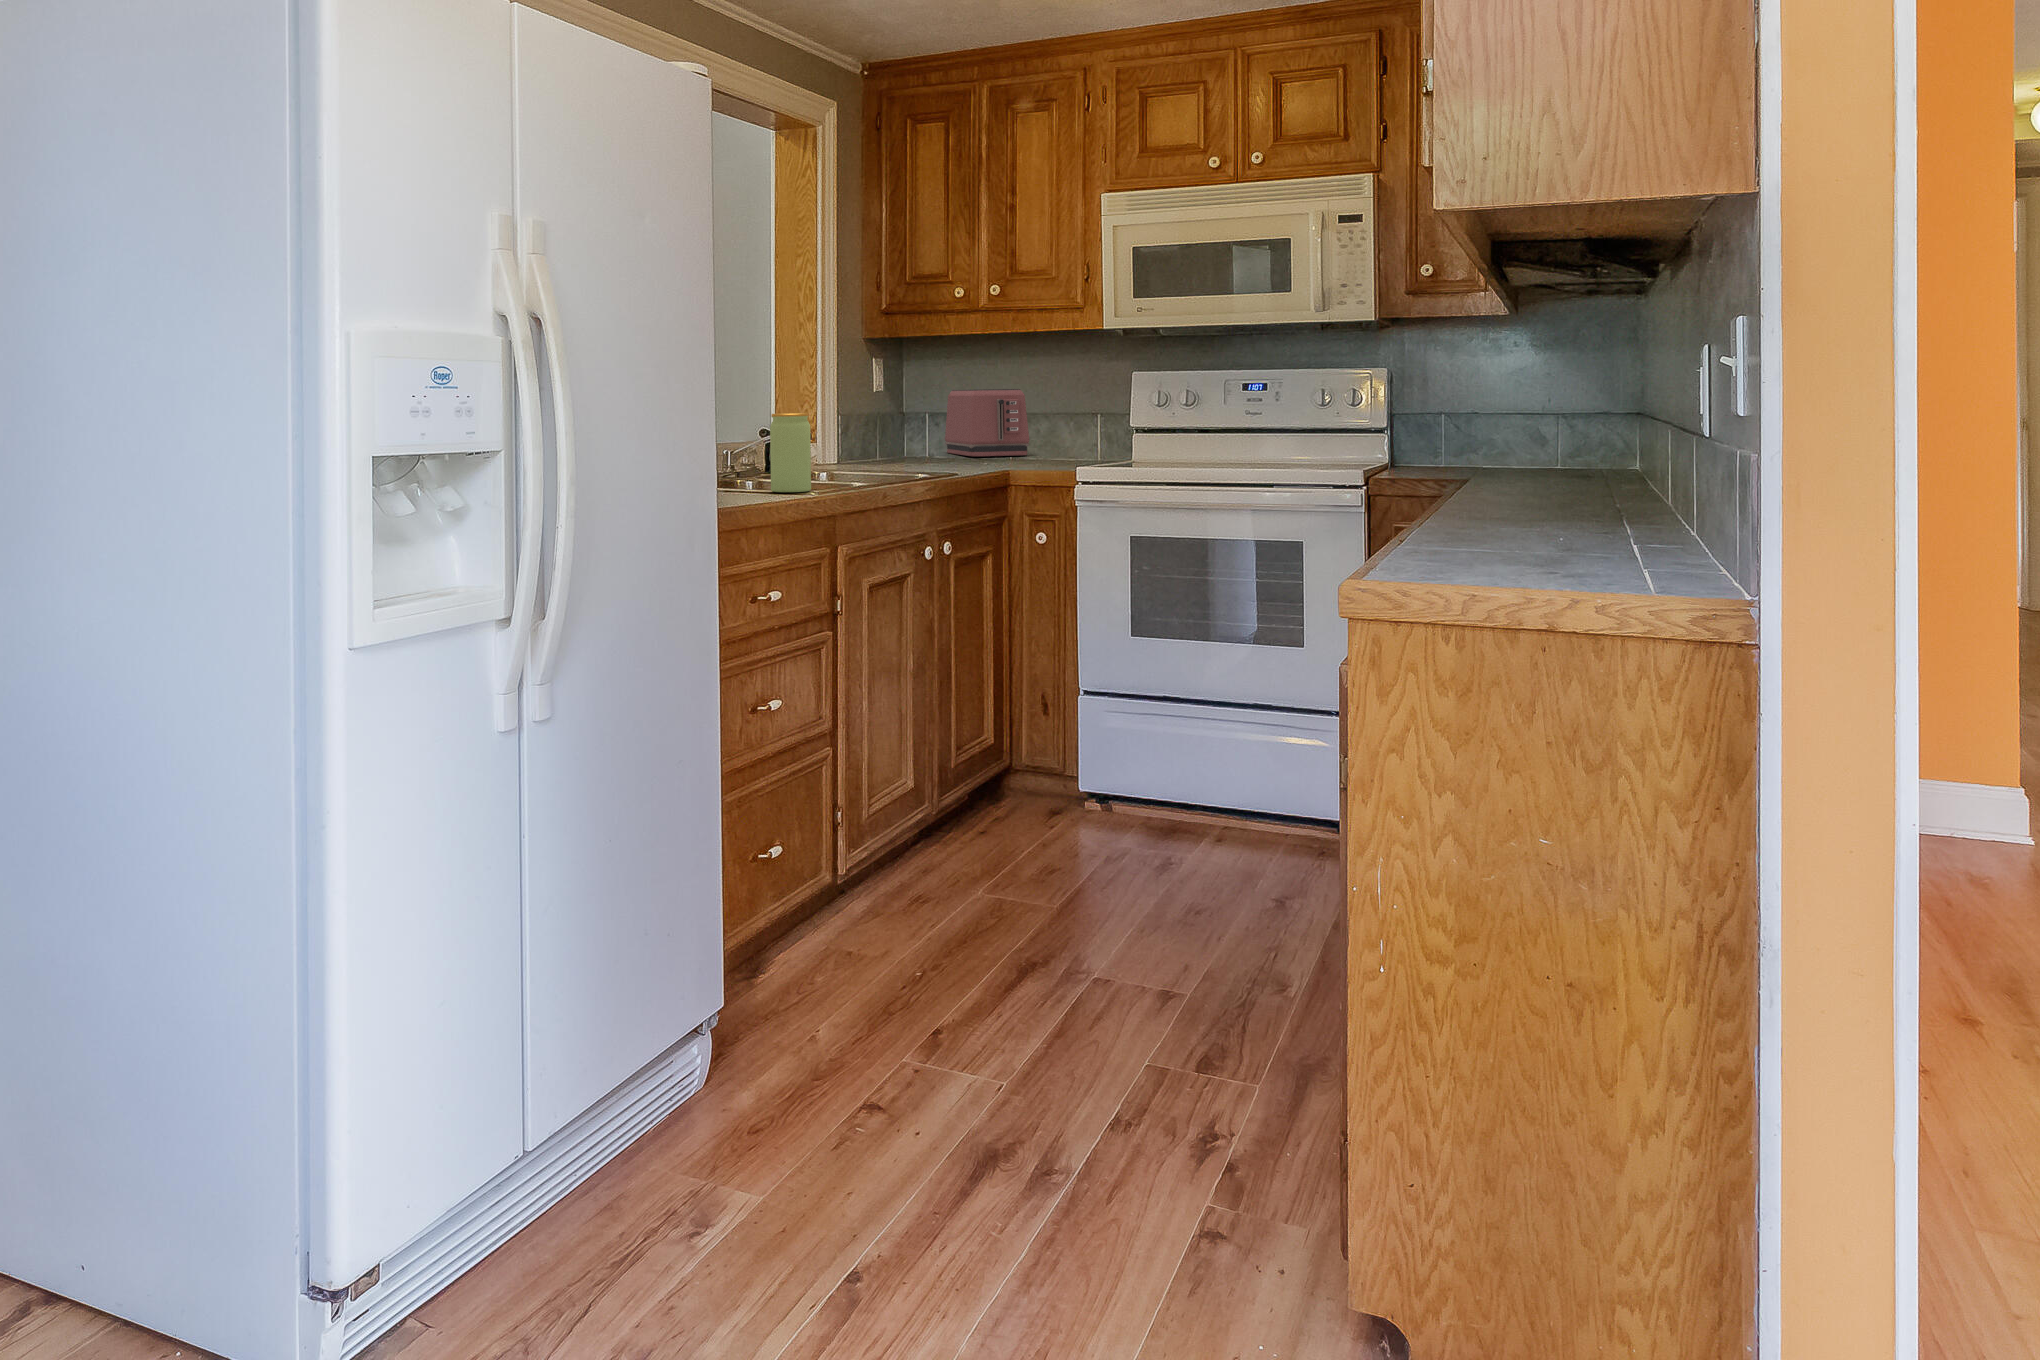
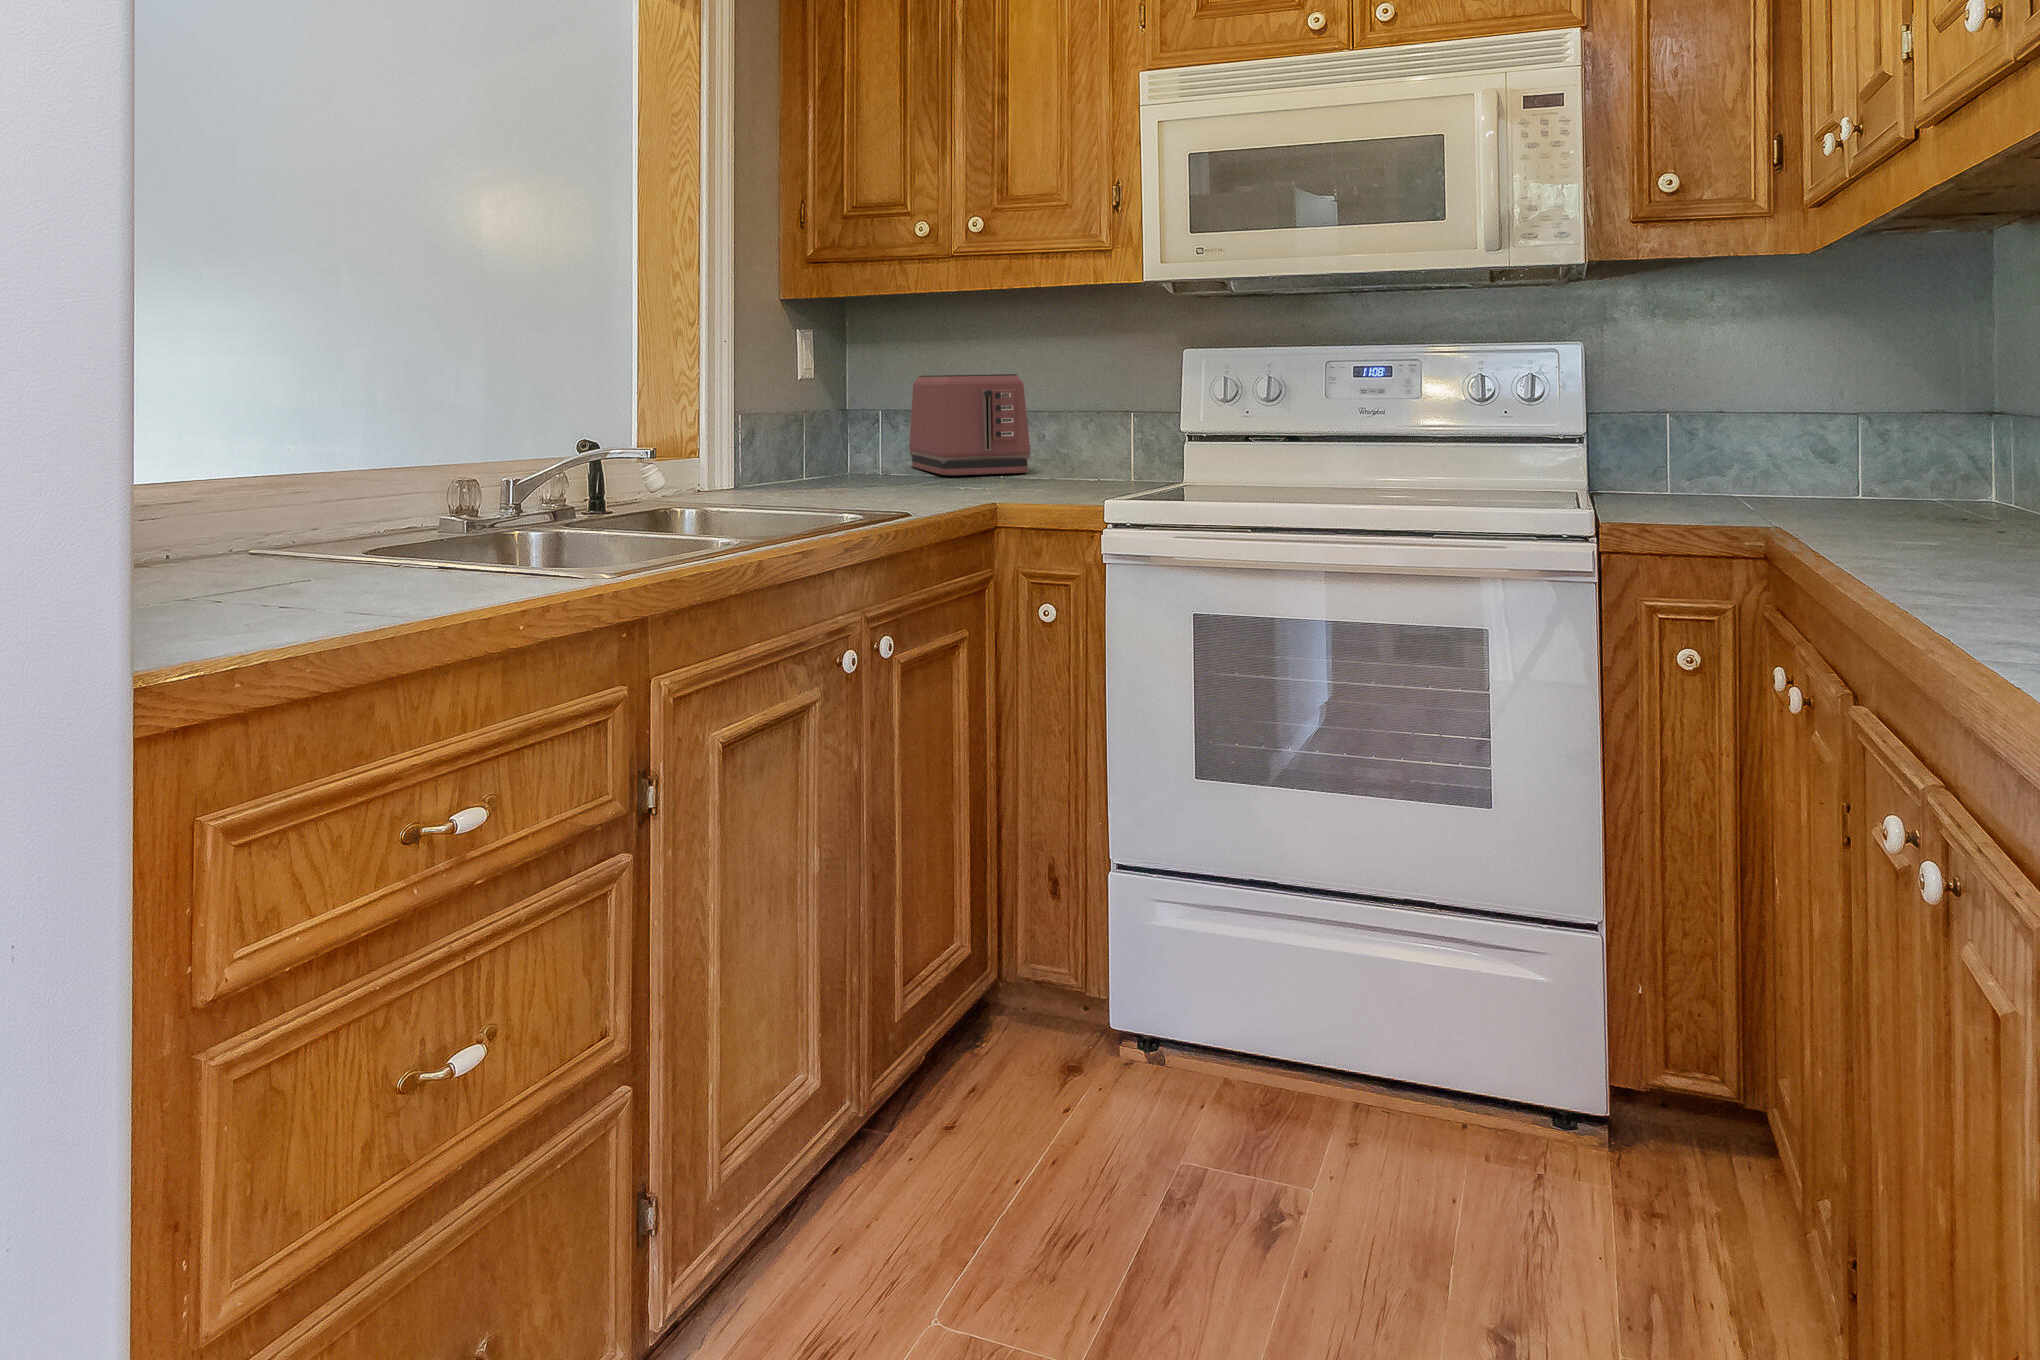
jar: present [770,413,811,492] -> none [552,420,629,567]

